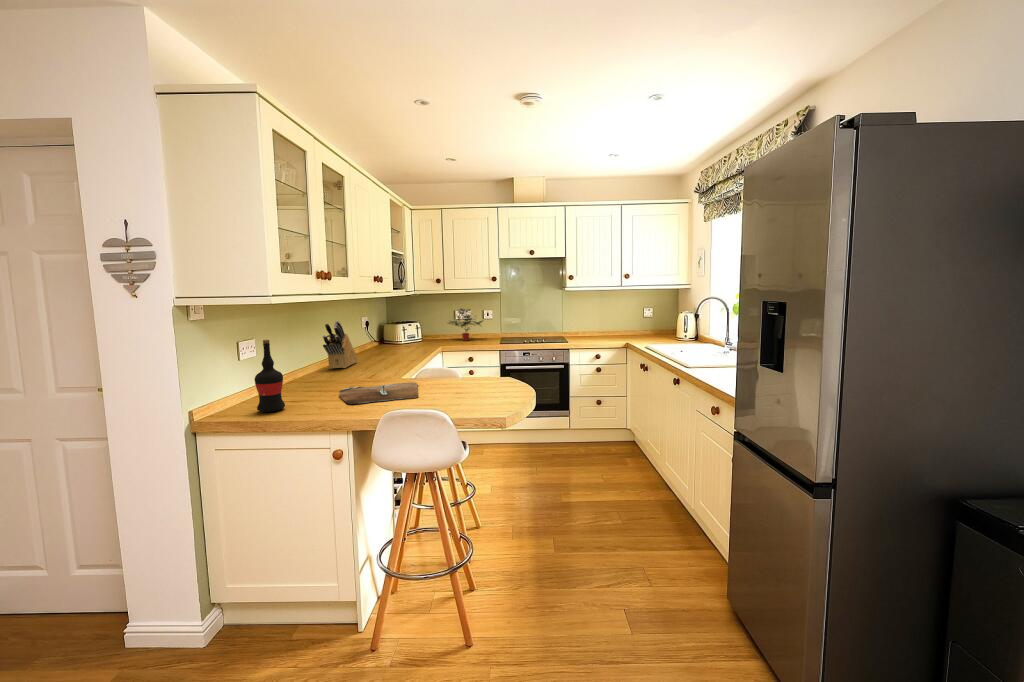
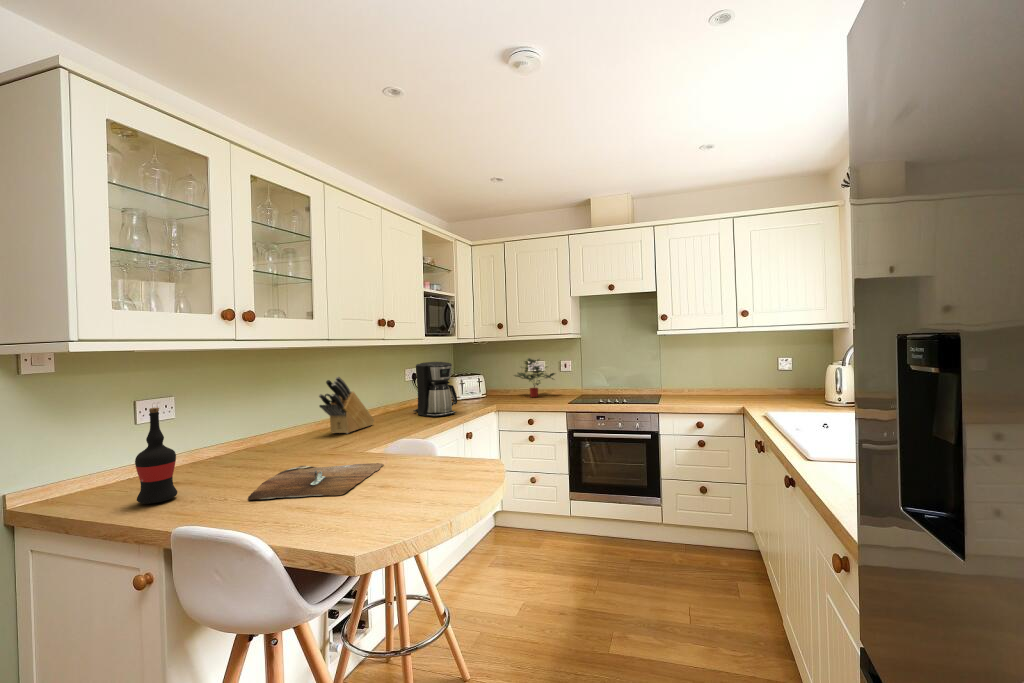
coffee maker: none [377,310,417,356] -> present [413,362,457,417]

